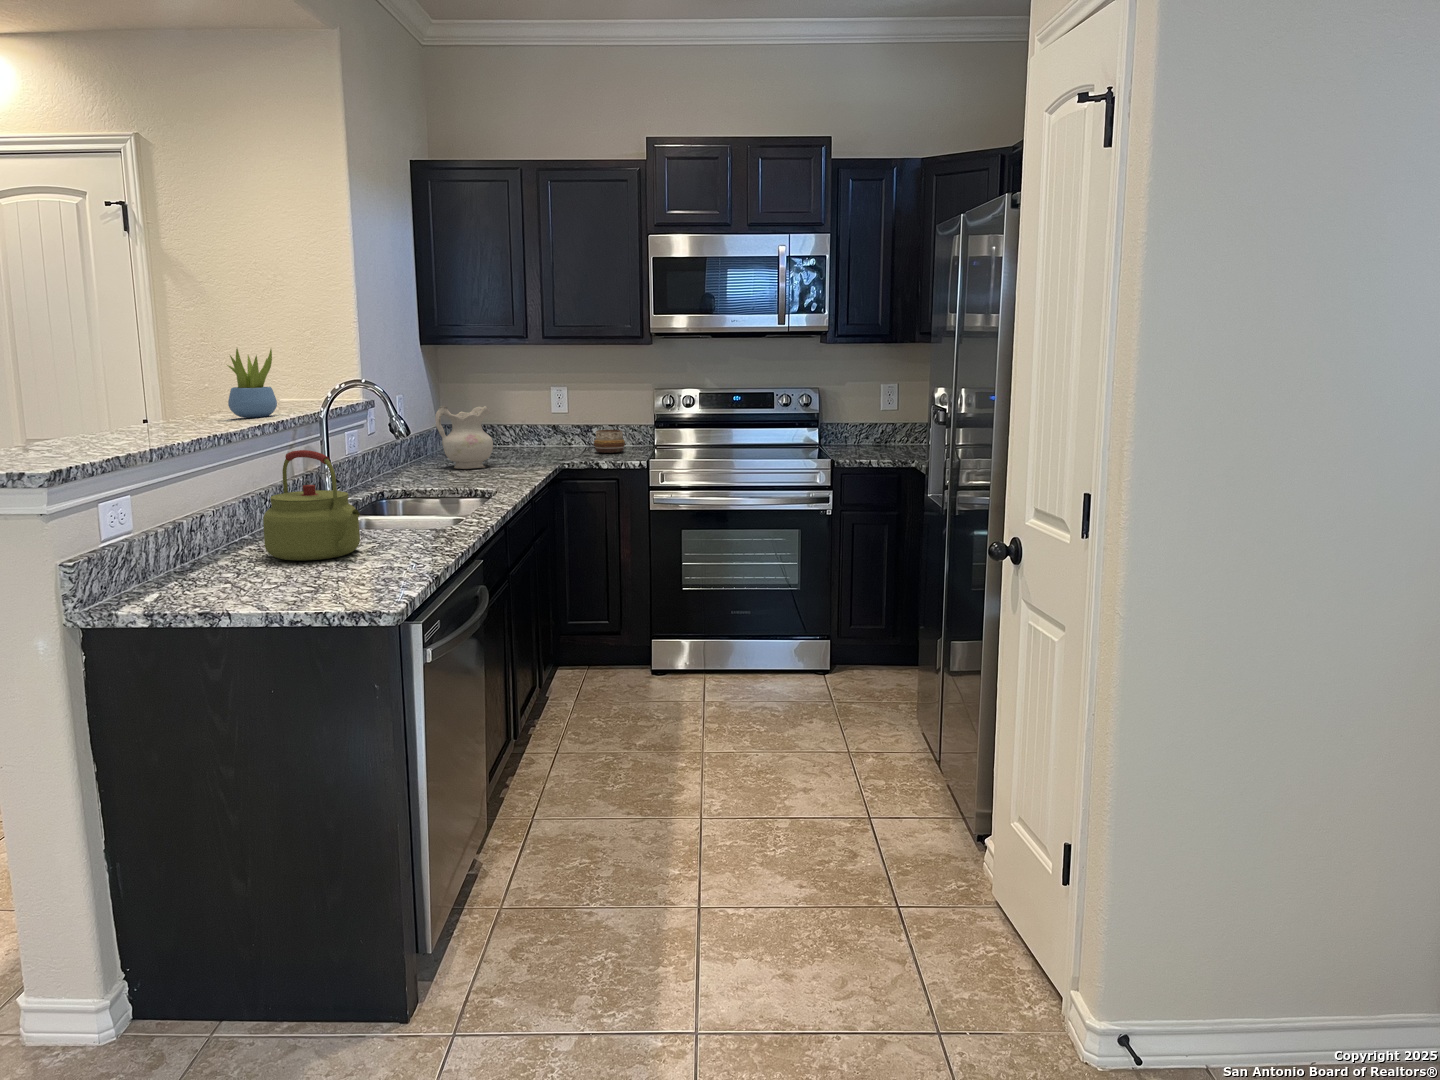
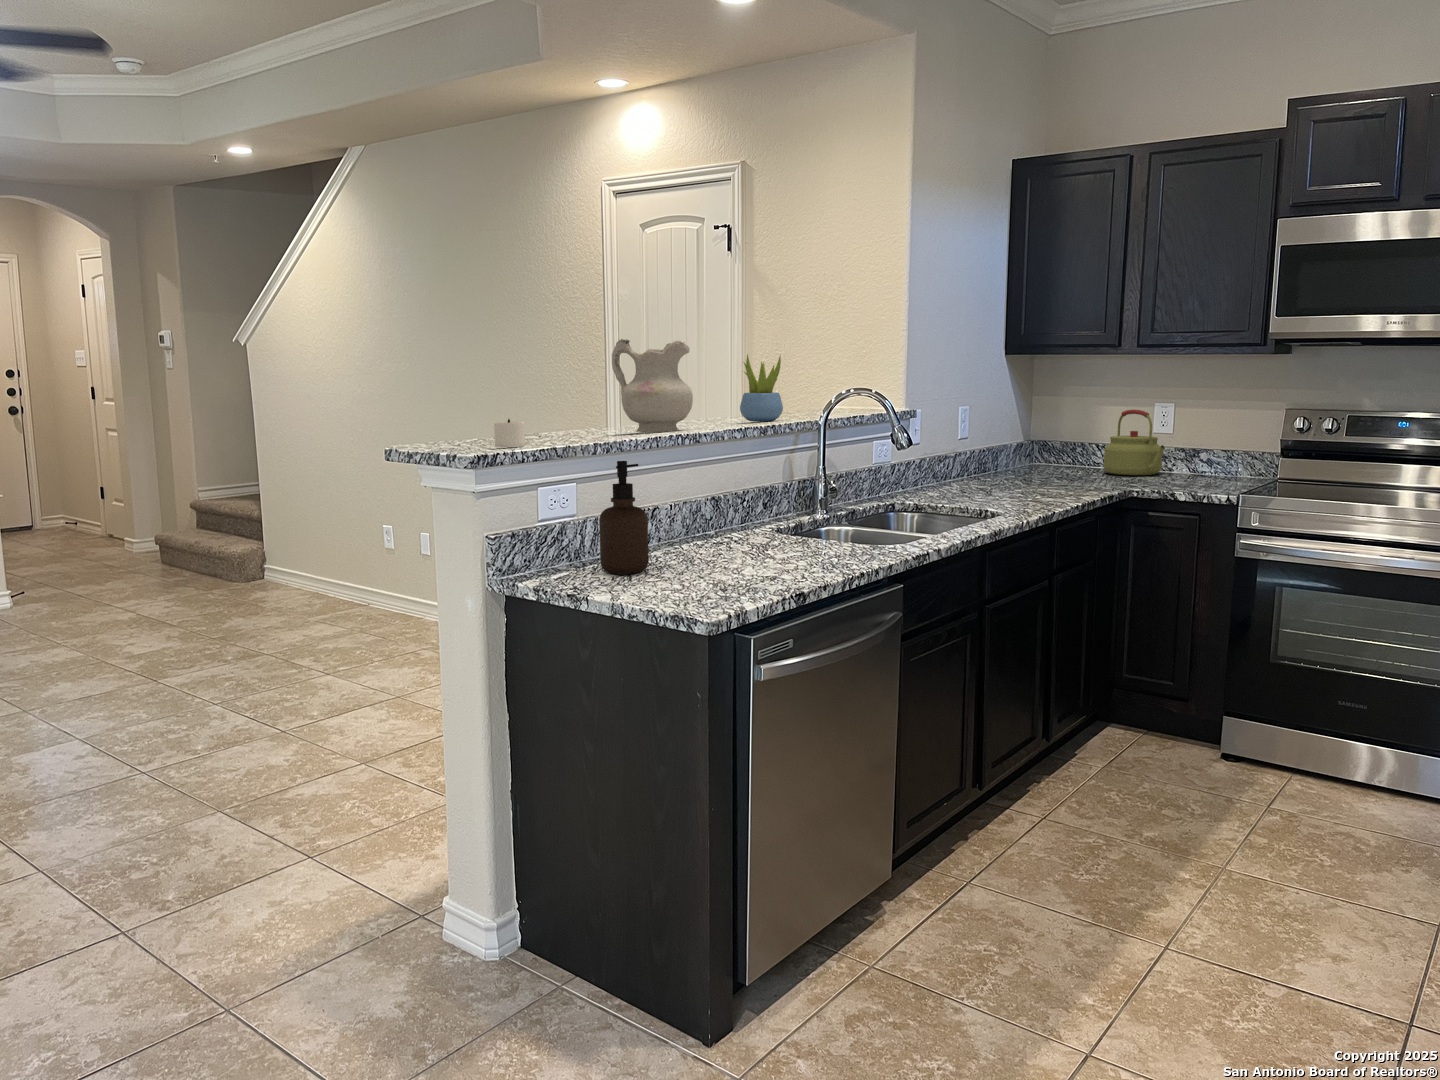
ceramic pitcher: present [435,406,493,469] -> present [612,339,693,432]
candle: none [35,426,97,459] -> present [494,419,525,447]
decorative bowl: present [593,430,625,453] -> none [1190,453,1232,481]
kettle: present [263,450,360,561] -> present [1104,410,1165,475]
soap dispenser: none [182,466,243,587] -> present [599,461,649,574]

